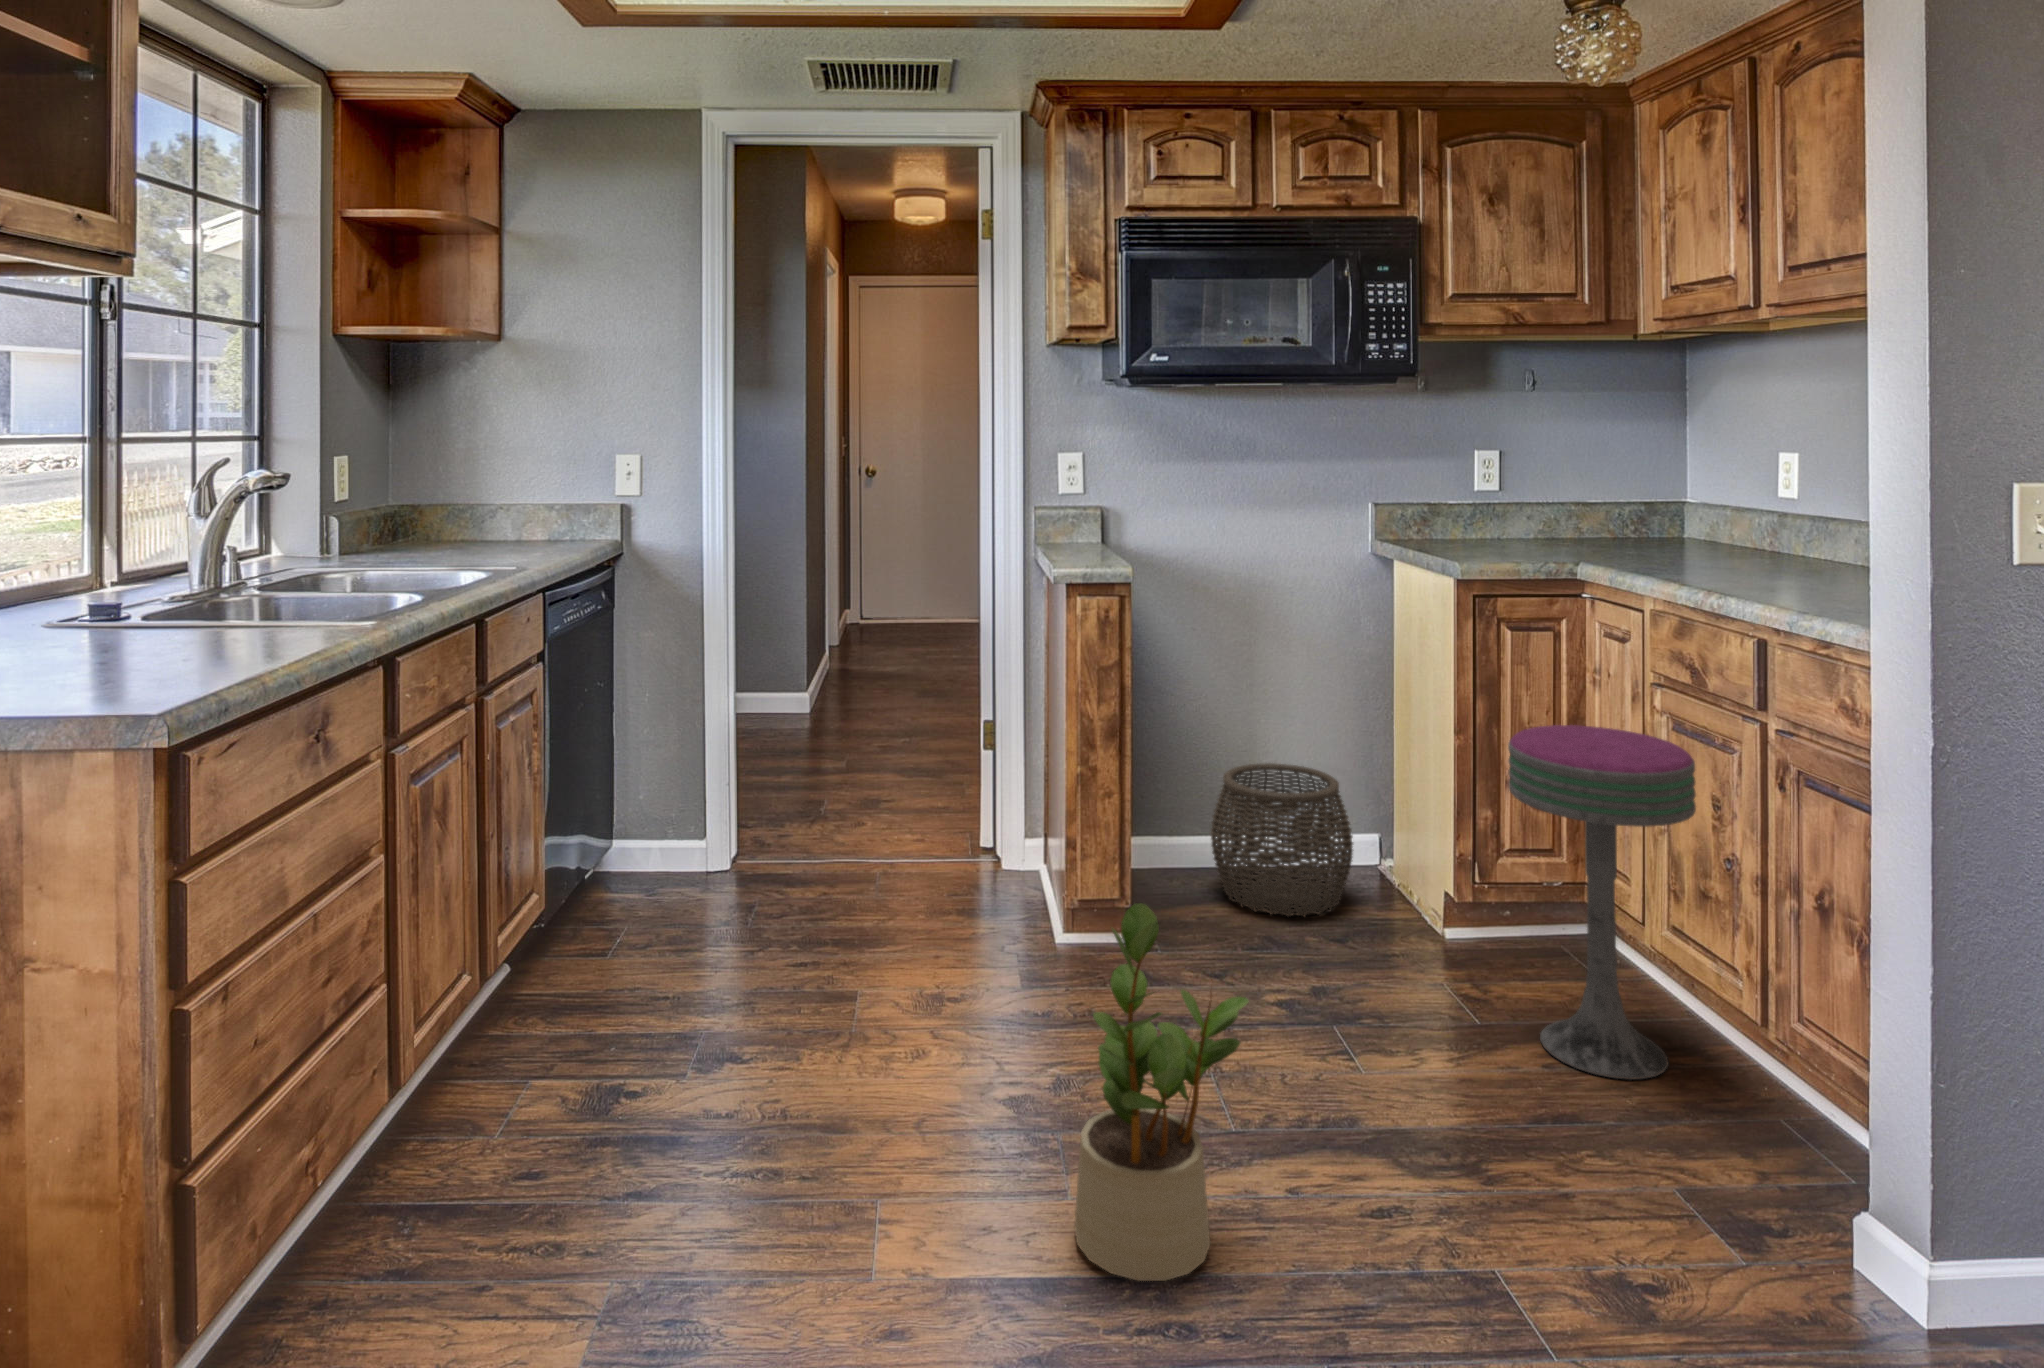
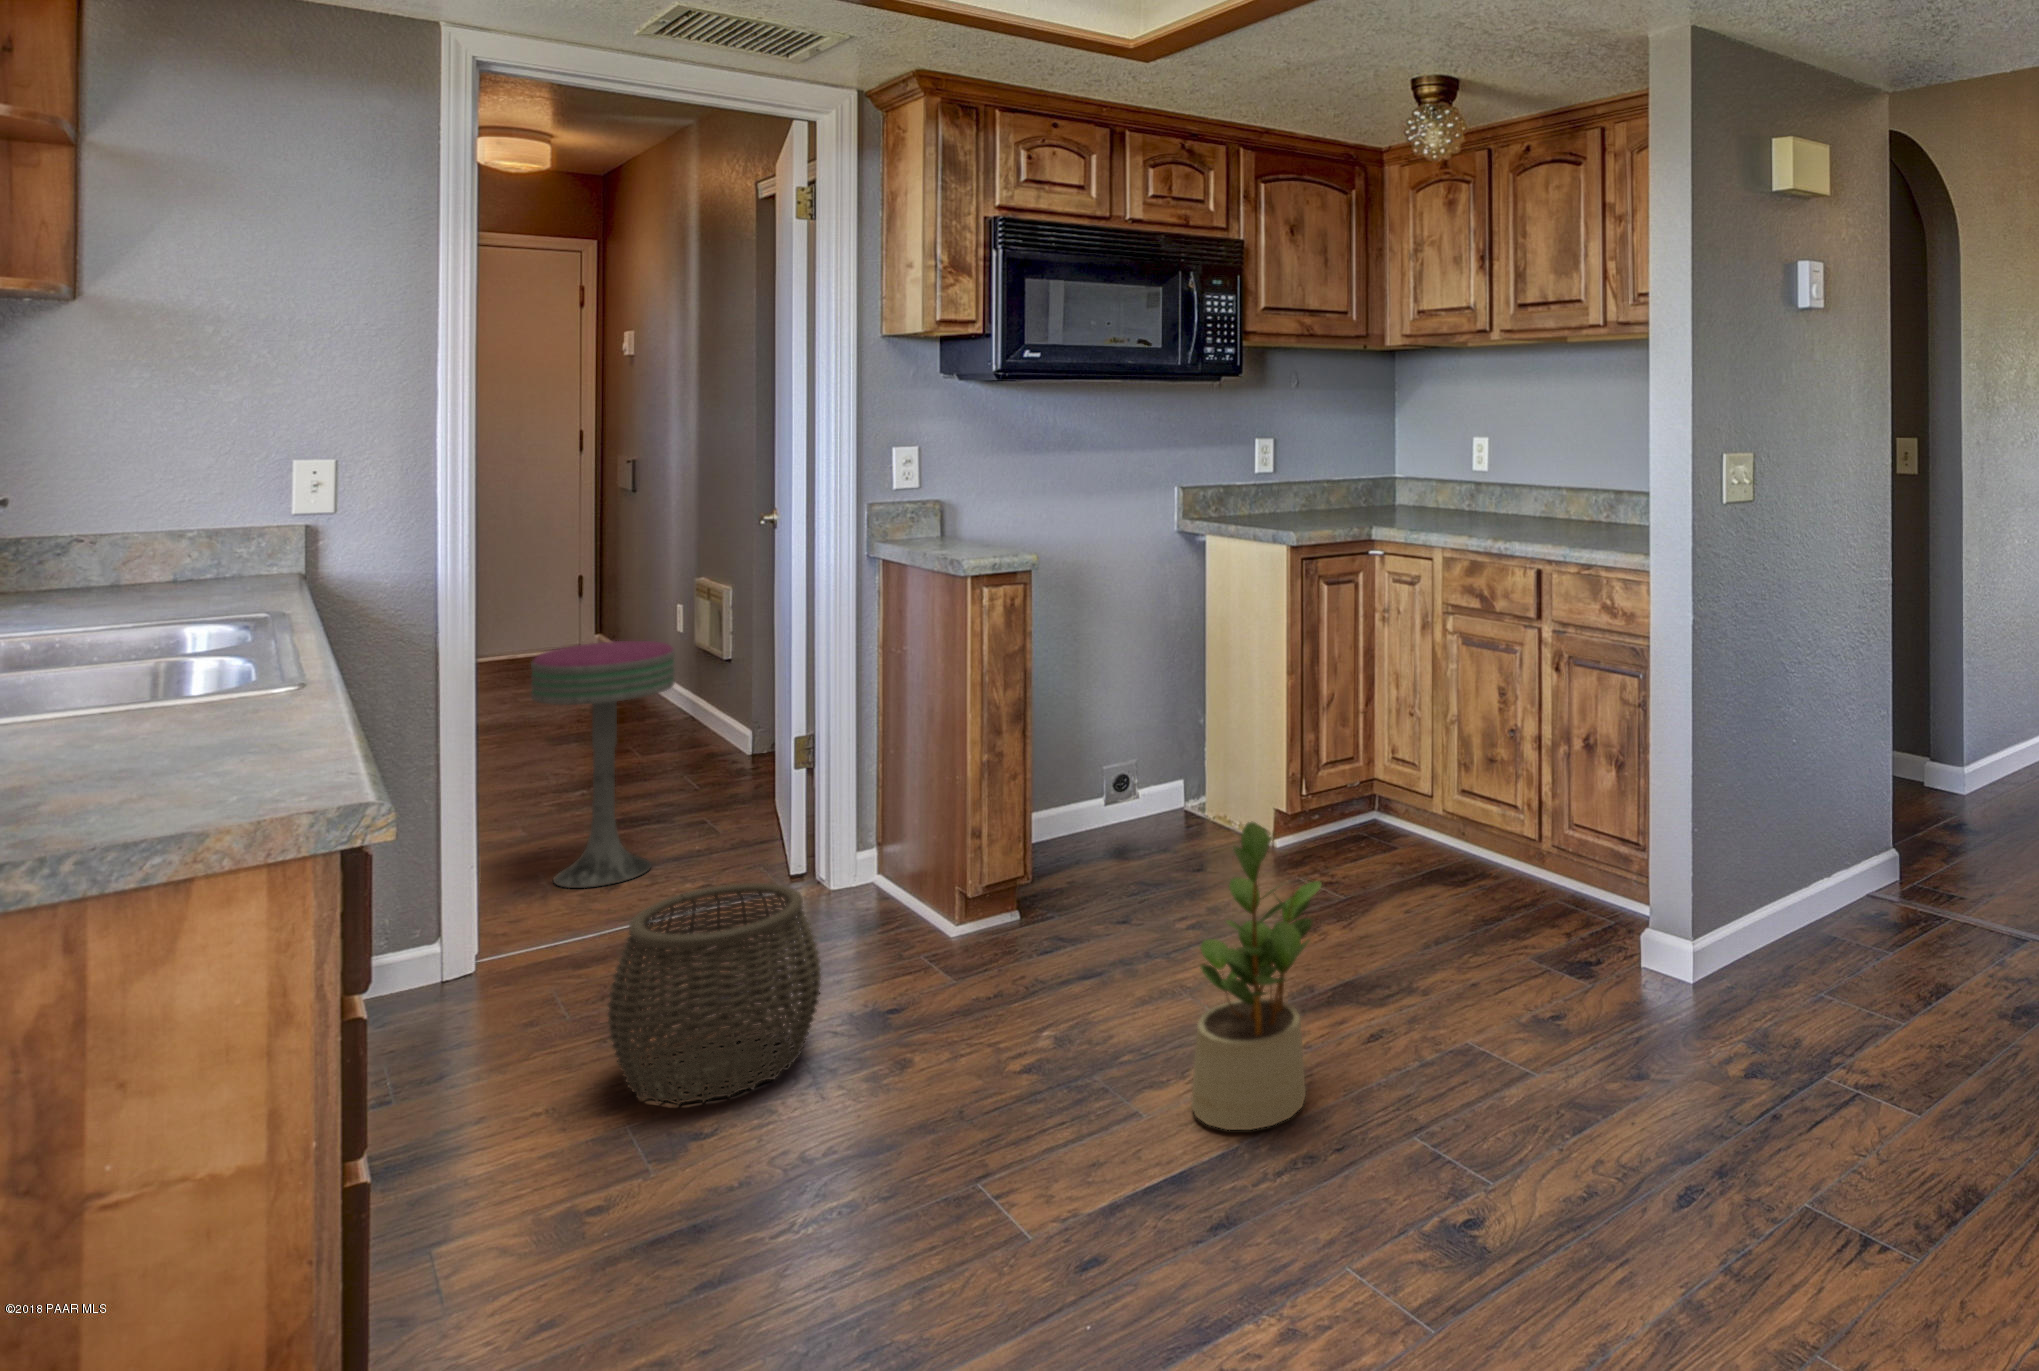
bar stool: present [1508,725,1696,1080] -> present [531,641,675,888]
woven basket: present [1211,763,1353,917] -> present [608,883,821,1105]

